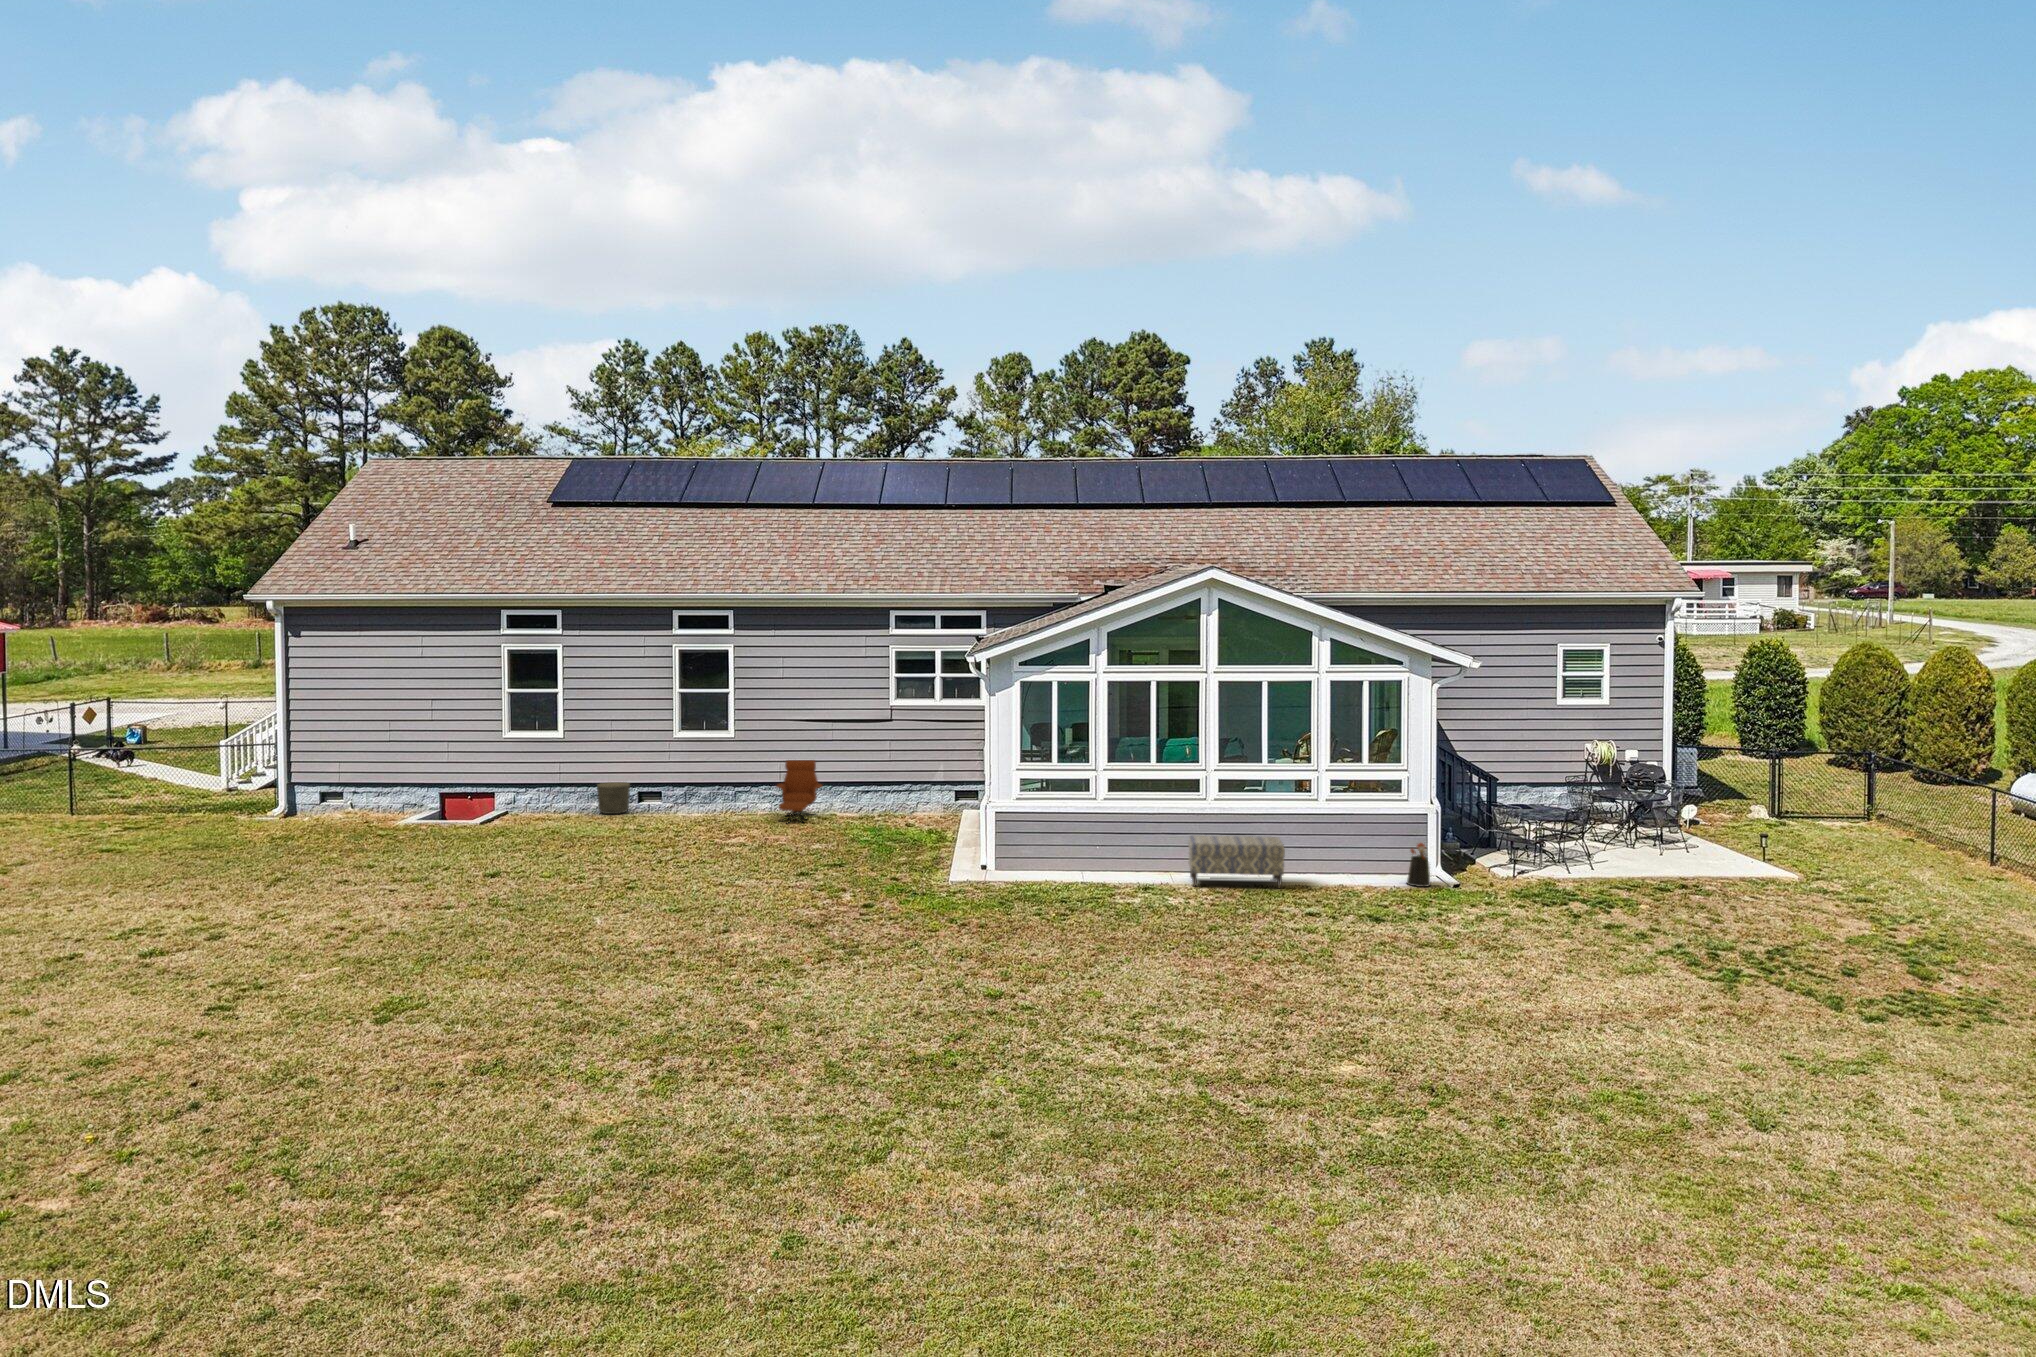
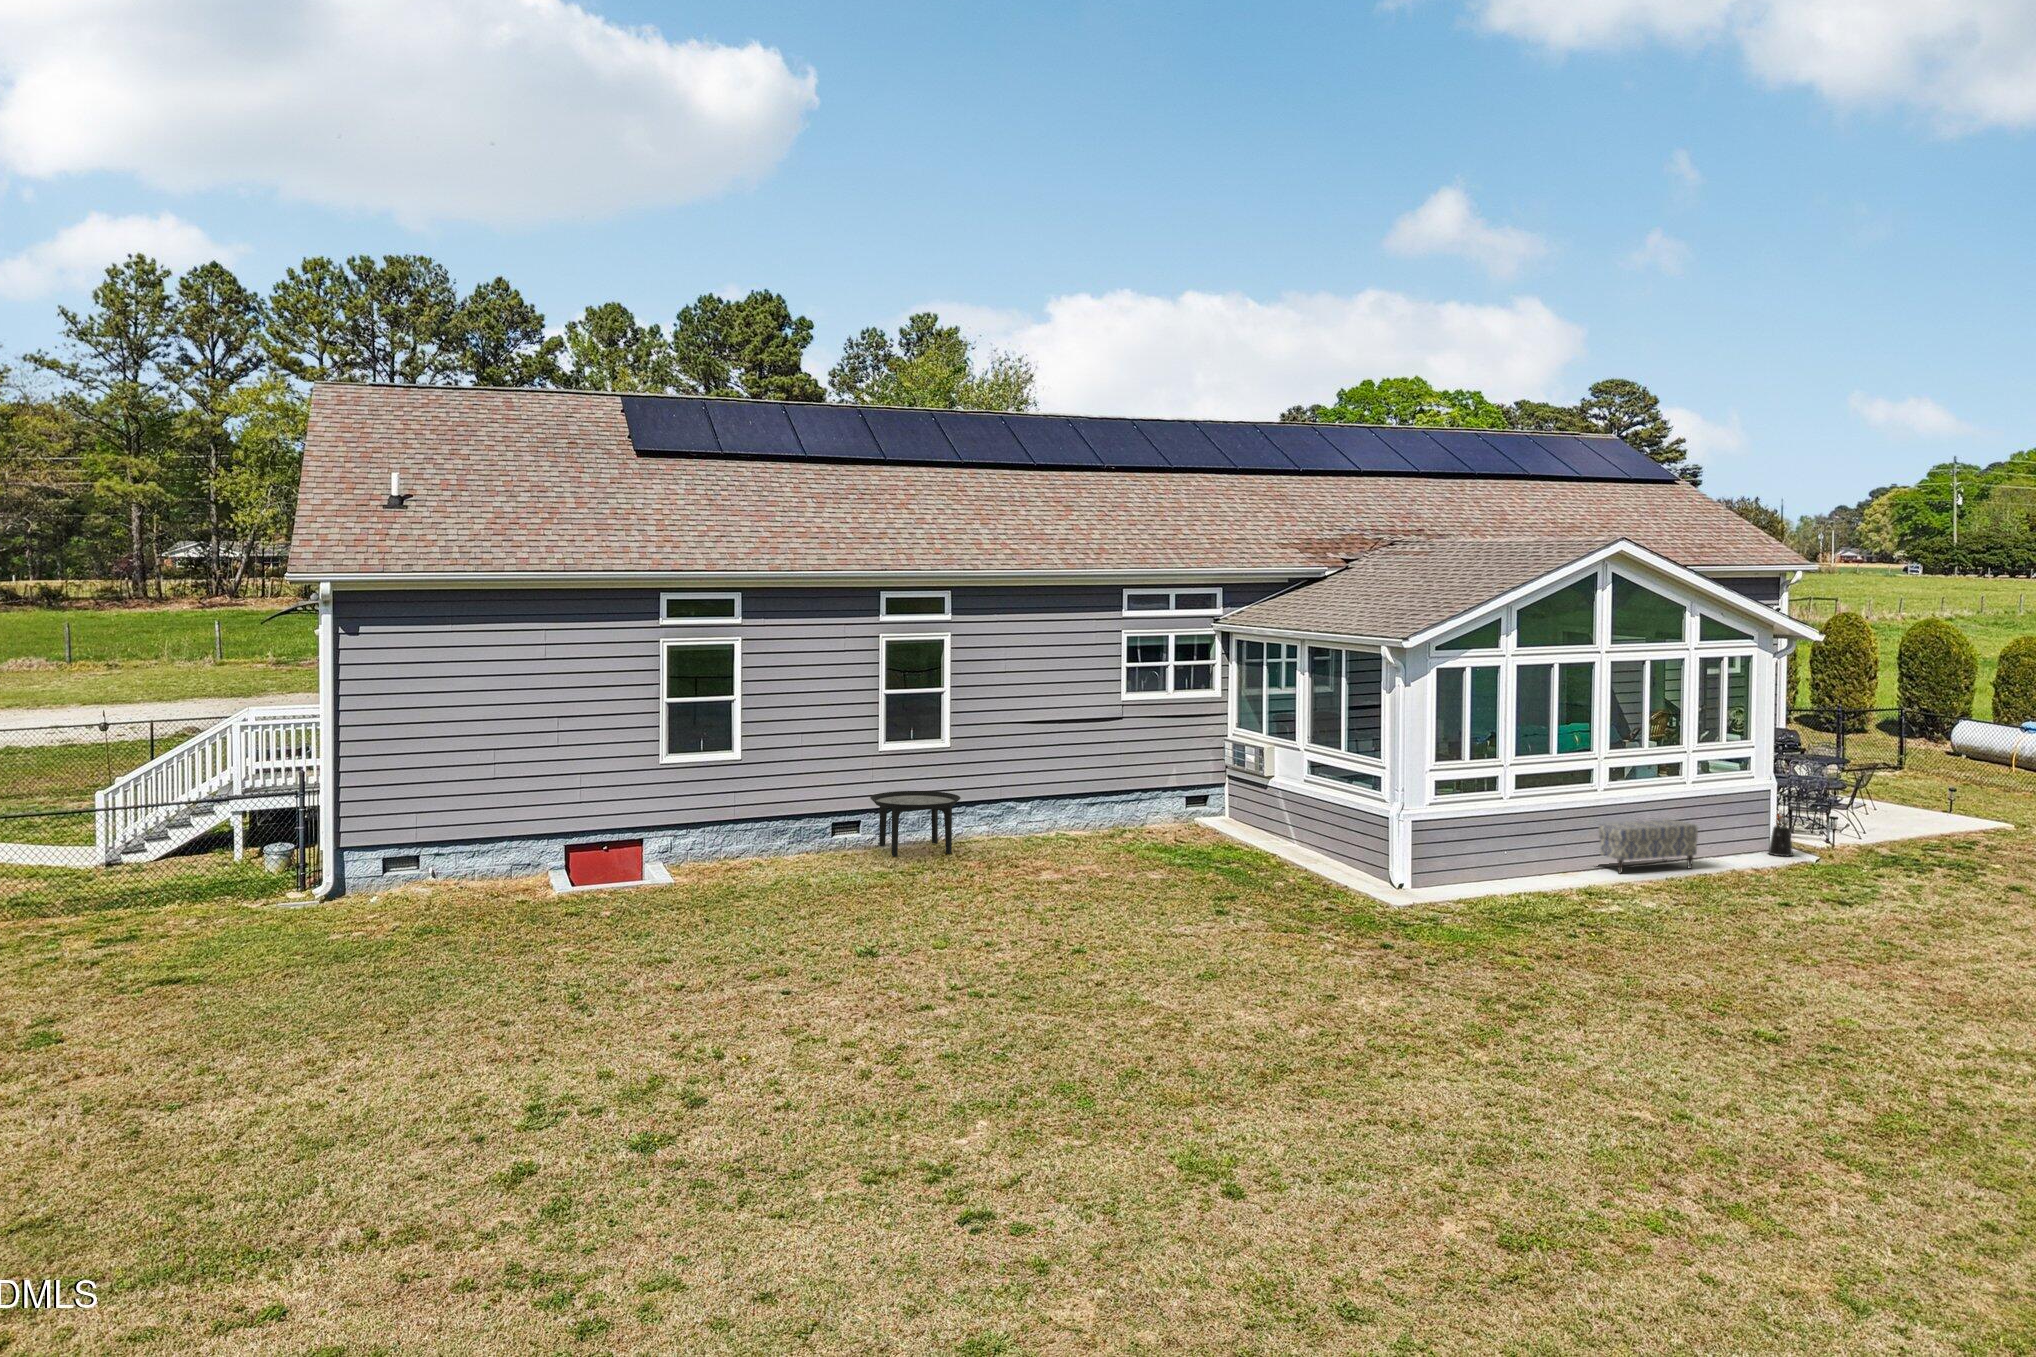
lounge chair: present [777,760,822,823] -> none [1009,770,1072,847]
round table: none [645,770,720,822] -> present [870,791,961,856]
planter: present [597,782,630,814] -> none [796,812,837,853]

